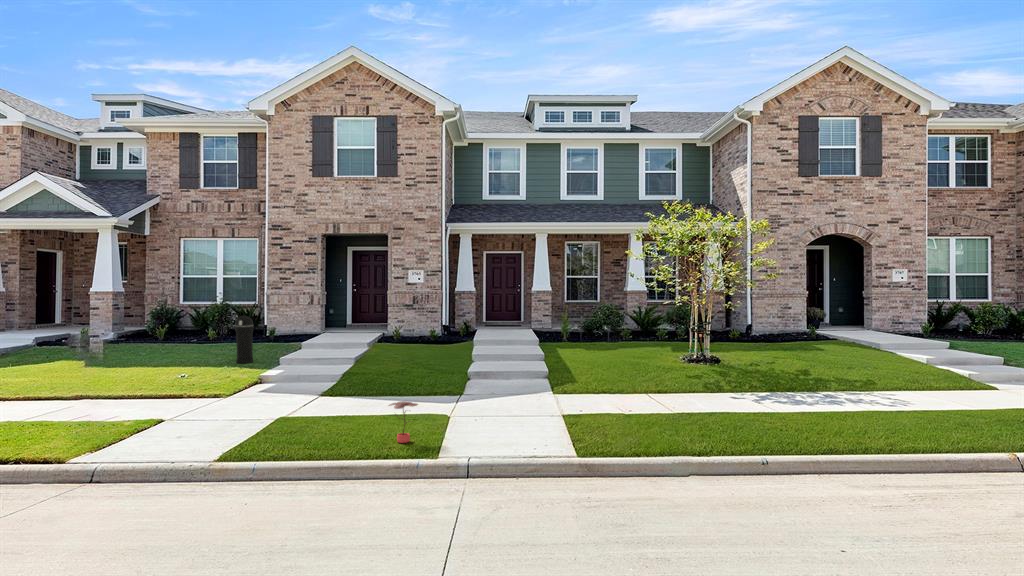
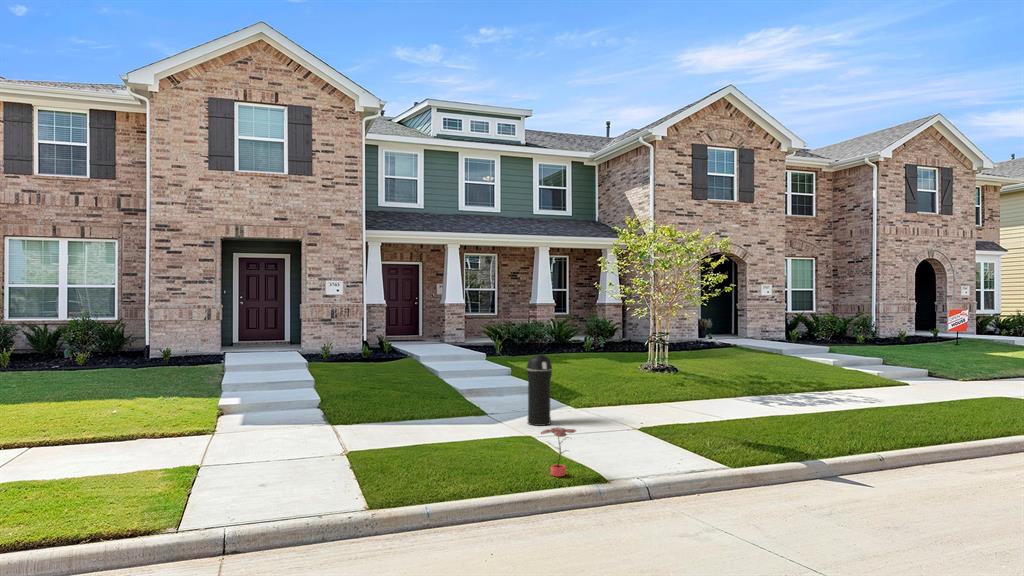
trash can: present [235,316,254,363] -> present [526,355,552,426]

